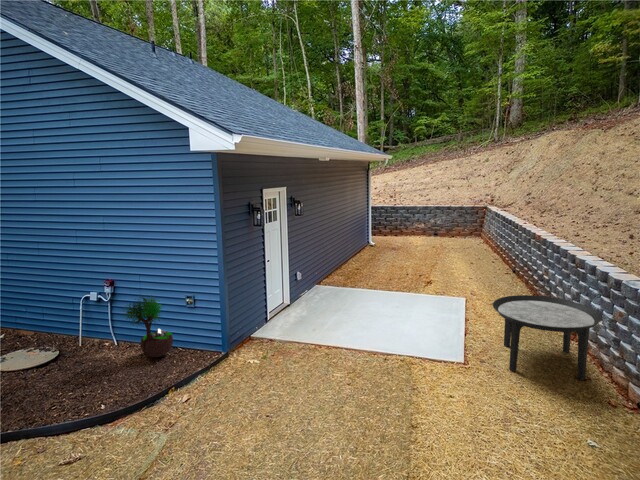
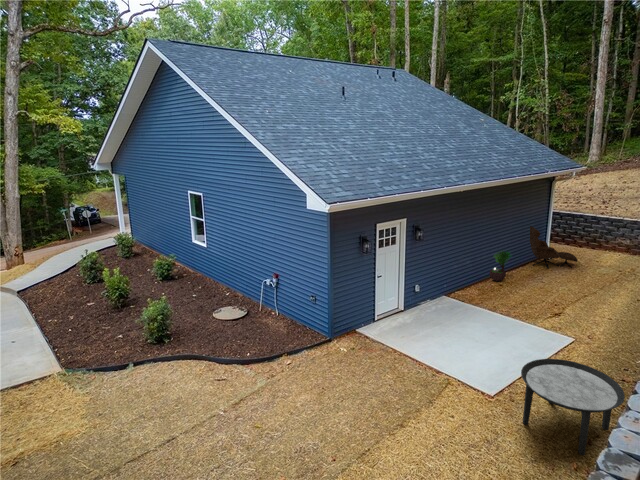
lounge chair: none [357,214,400,252] -> present [530,226,577,269]
potted tree: present [123,295,173,357] -> present [490,251,510,281]

